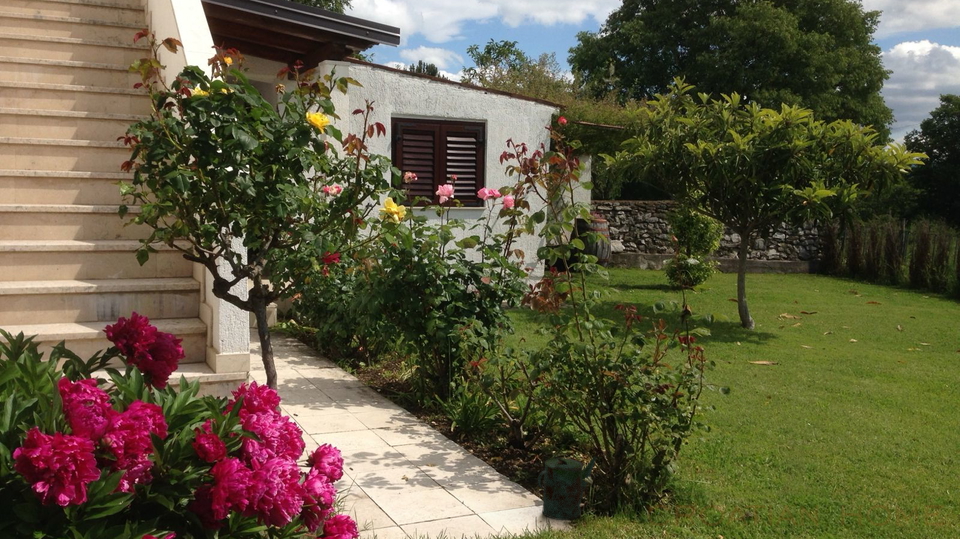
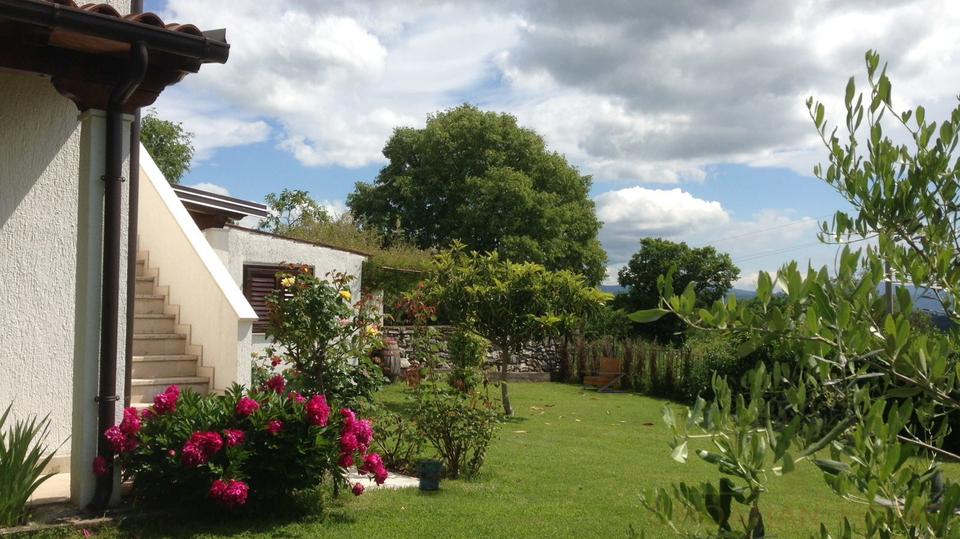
lounge chair: none [853,246,923,295] -> present [581,357,625,392]

